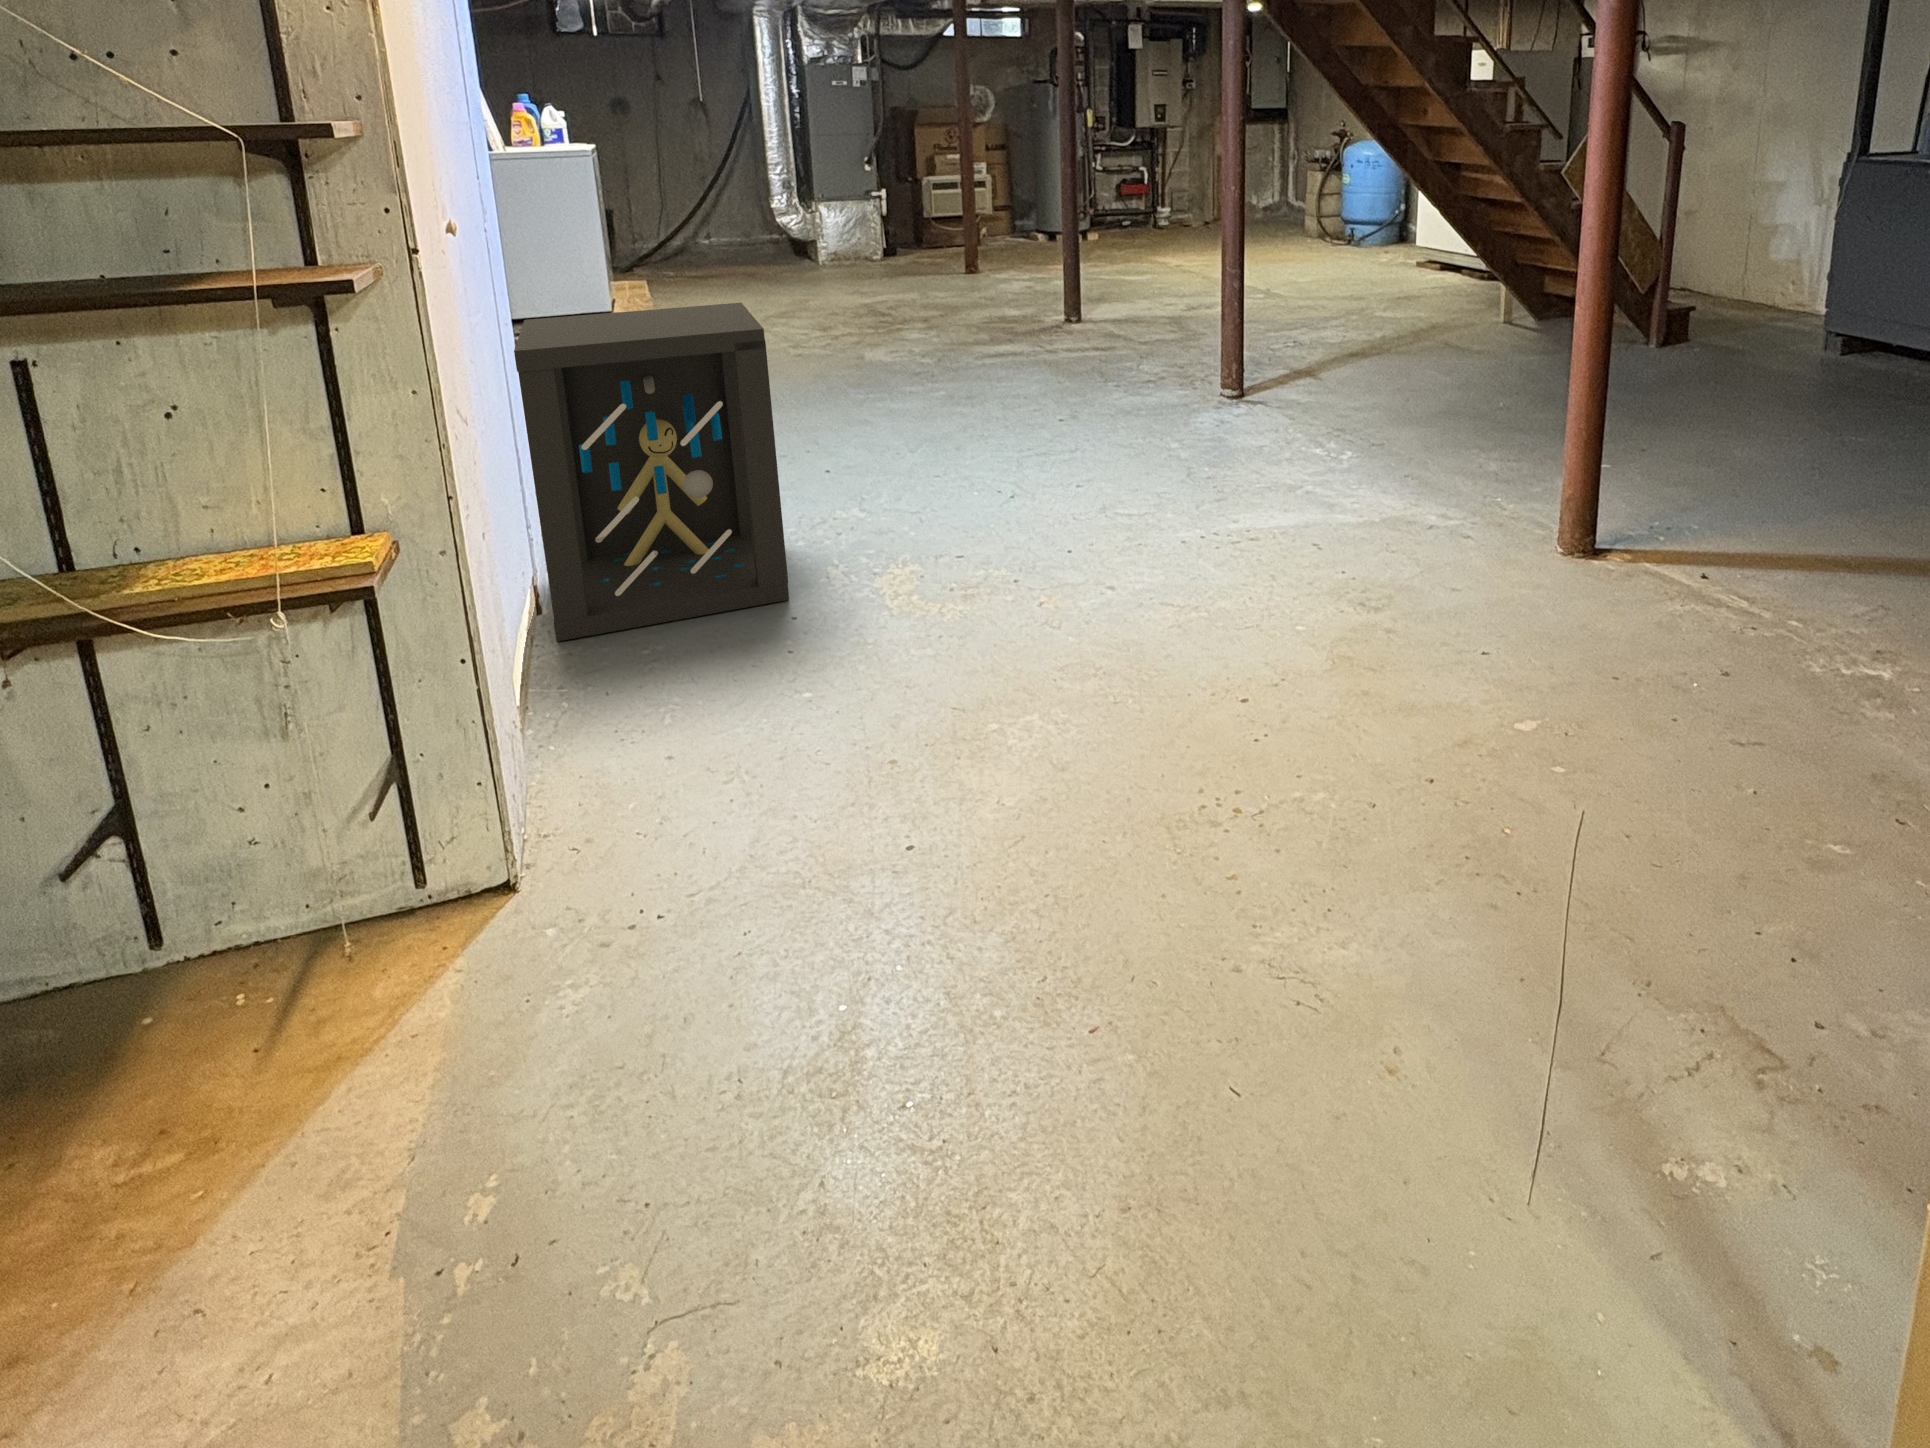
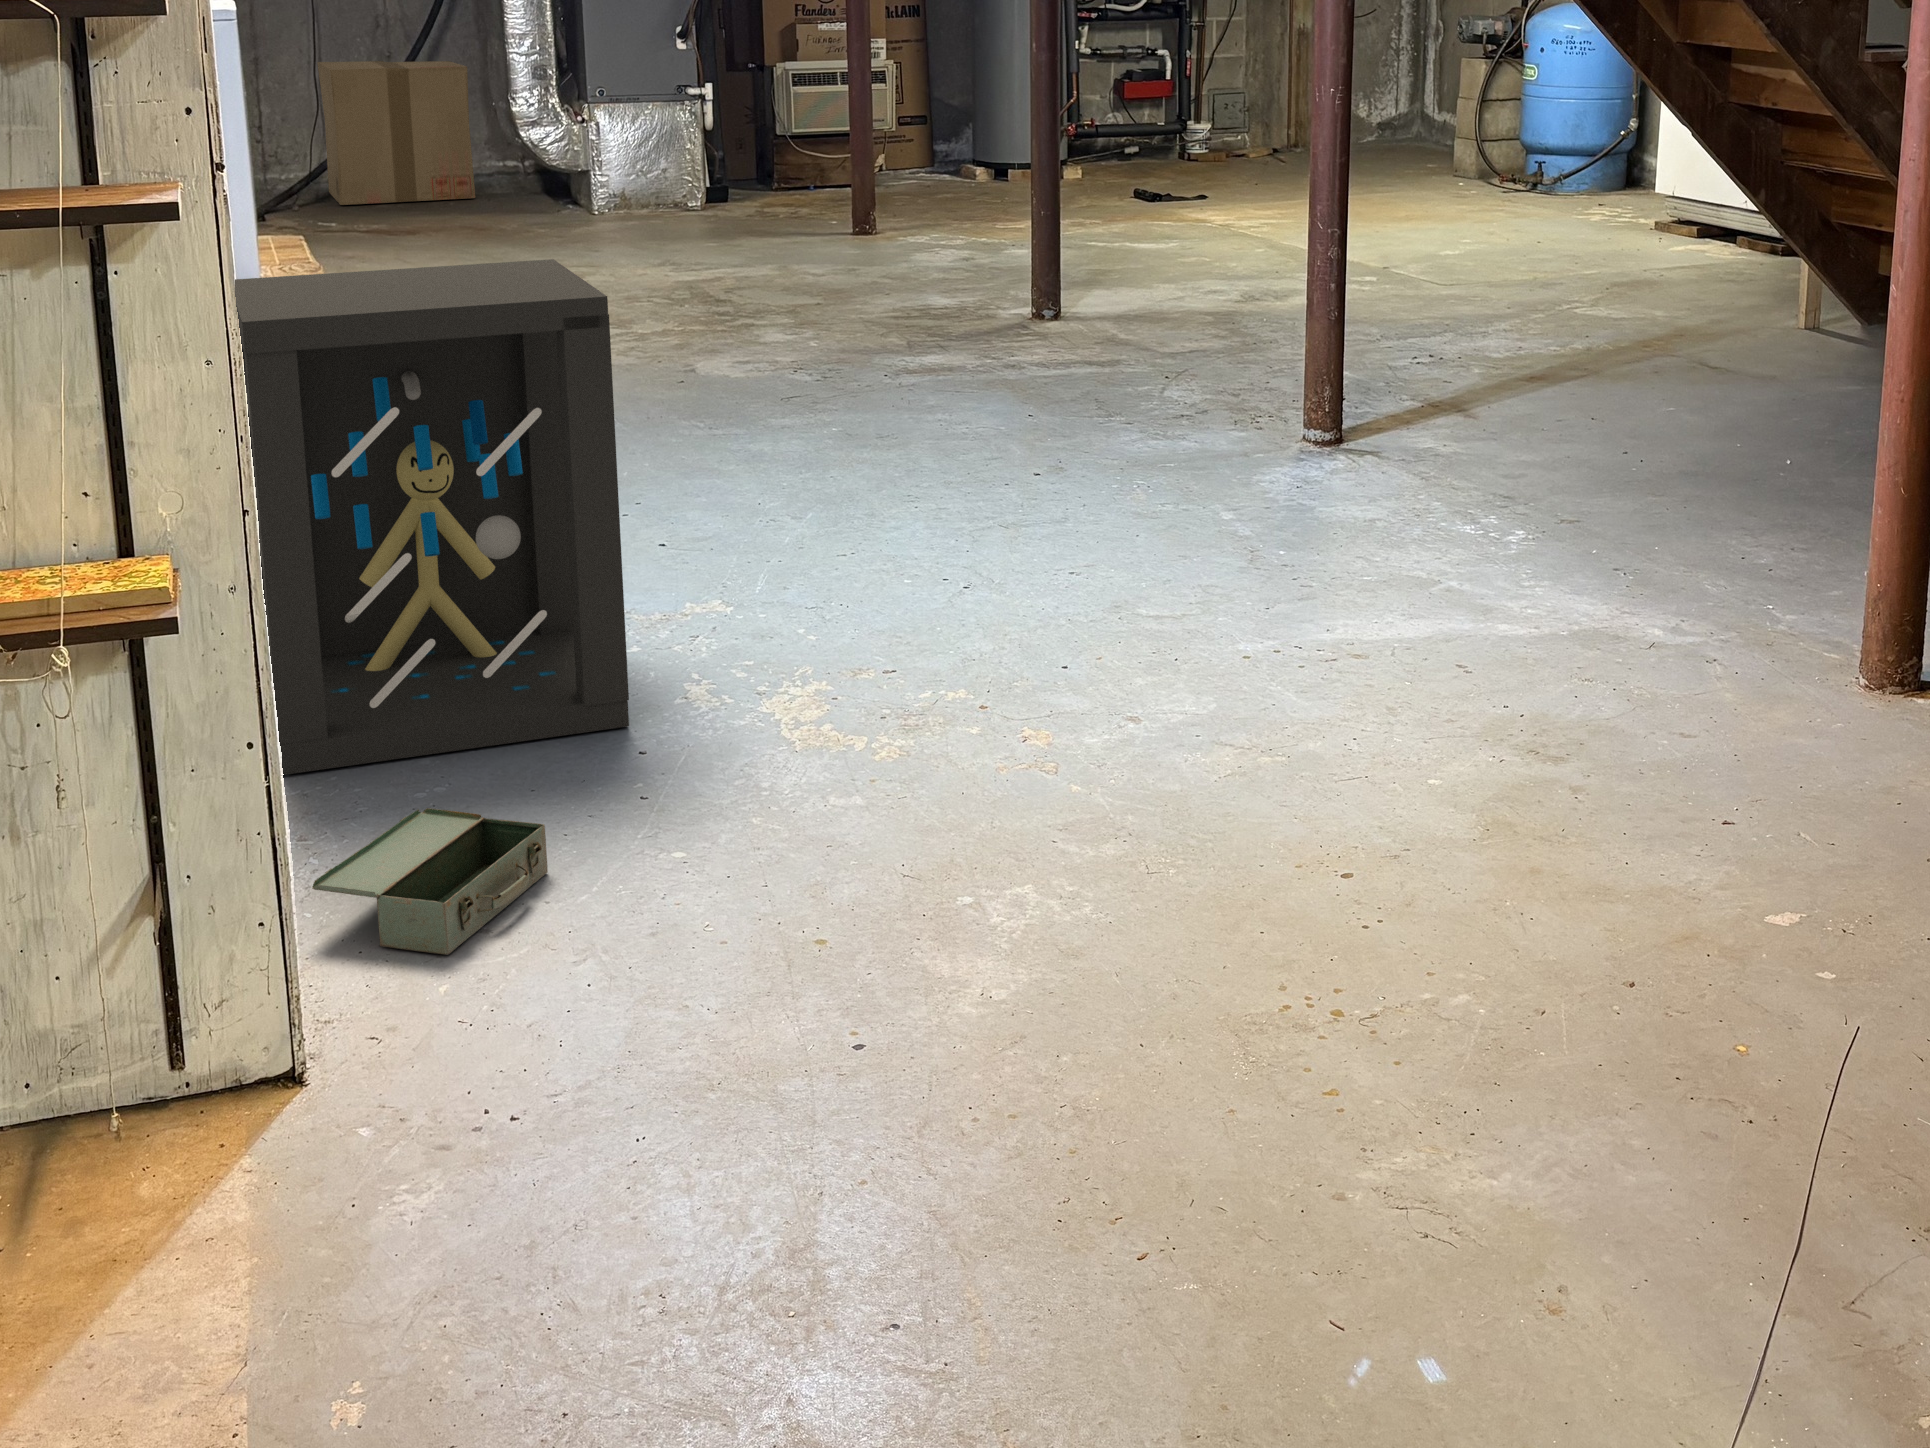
cardboard box: none [663,179,755,261] -> present [317,61,475,205]
toolbox: none [547,671,718,780] -> present [312,808,548,955]

